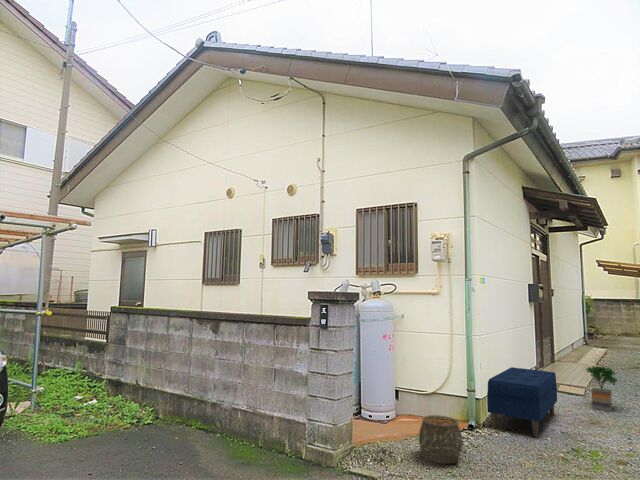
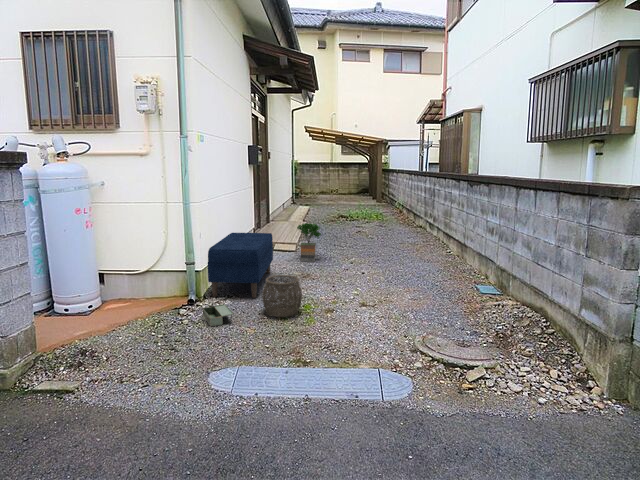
woven basket: present [419,415,462,464] -> present [262,275,302,317]
toolbox: none [482,436,513,455] -> present [203,305,234,326]

